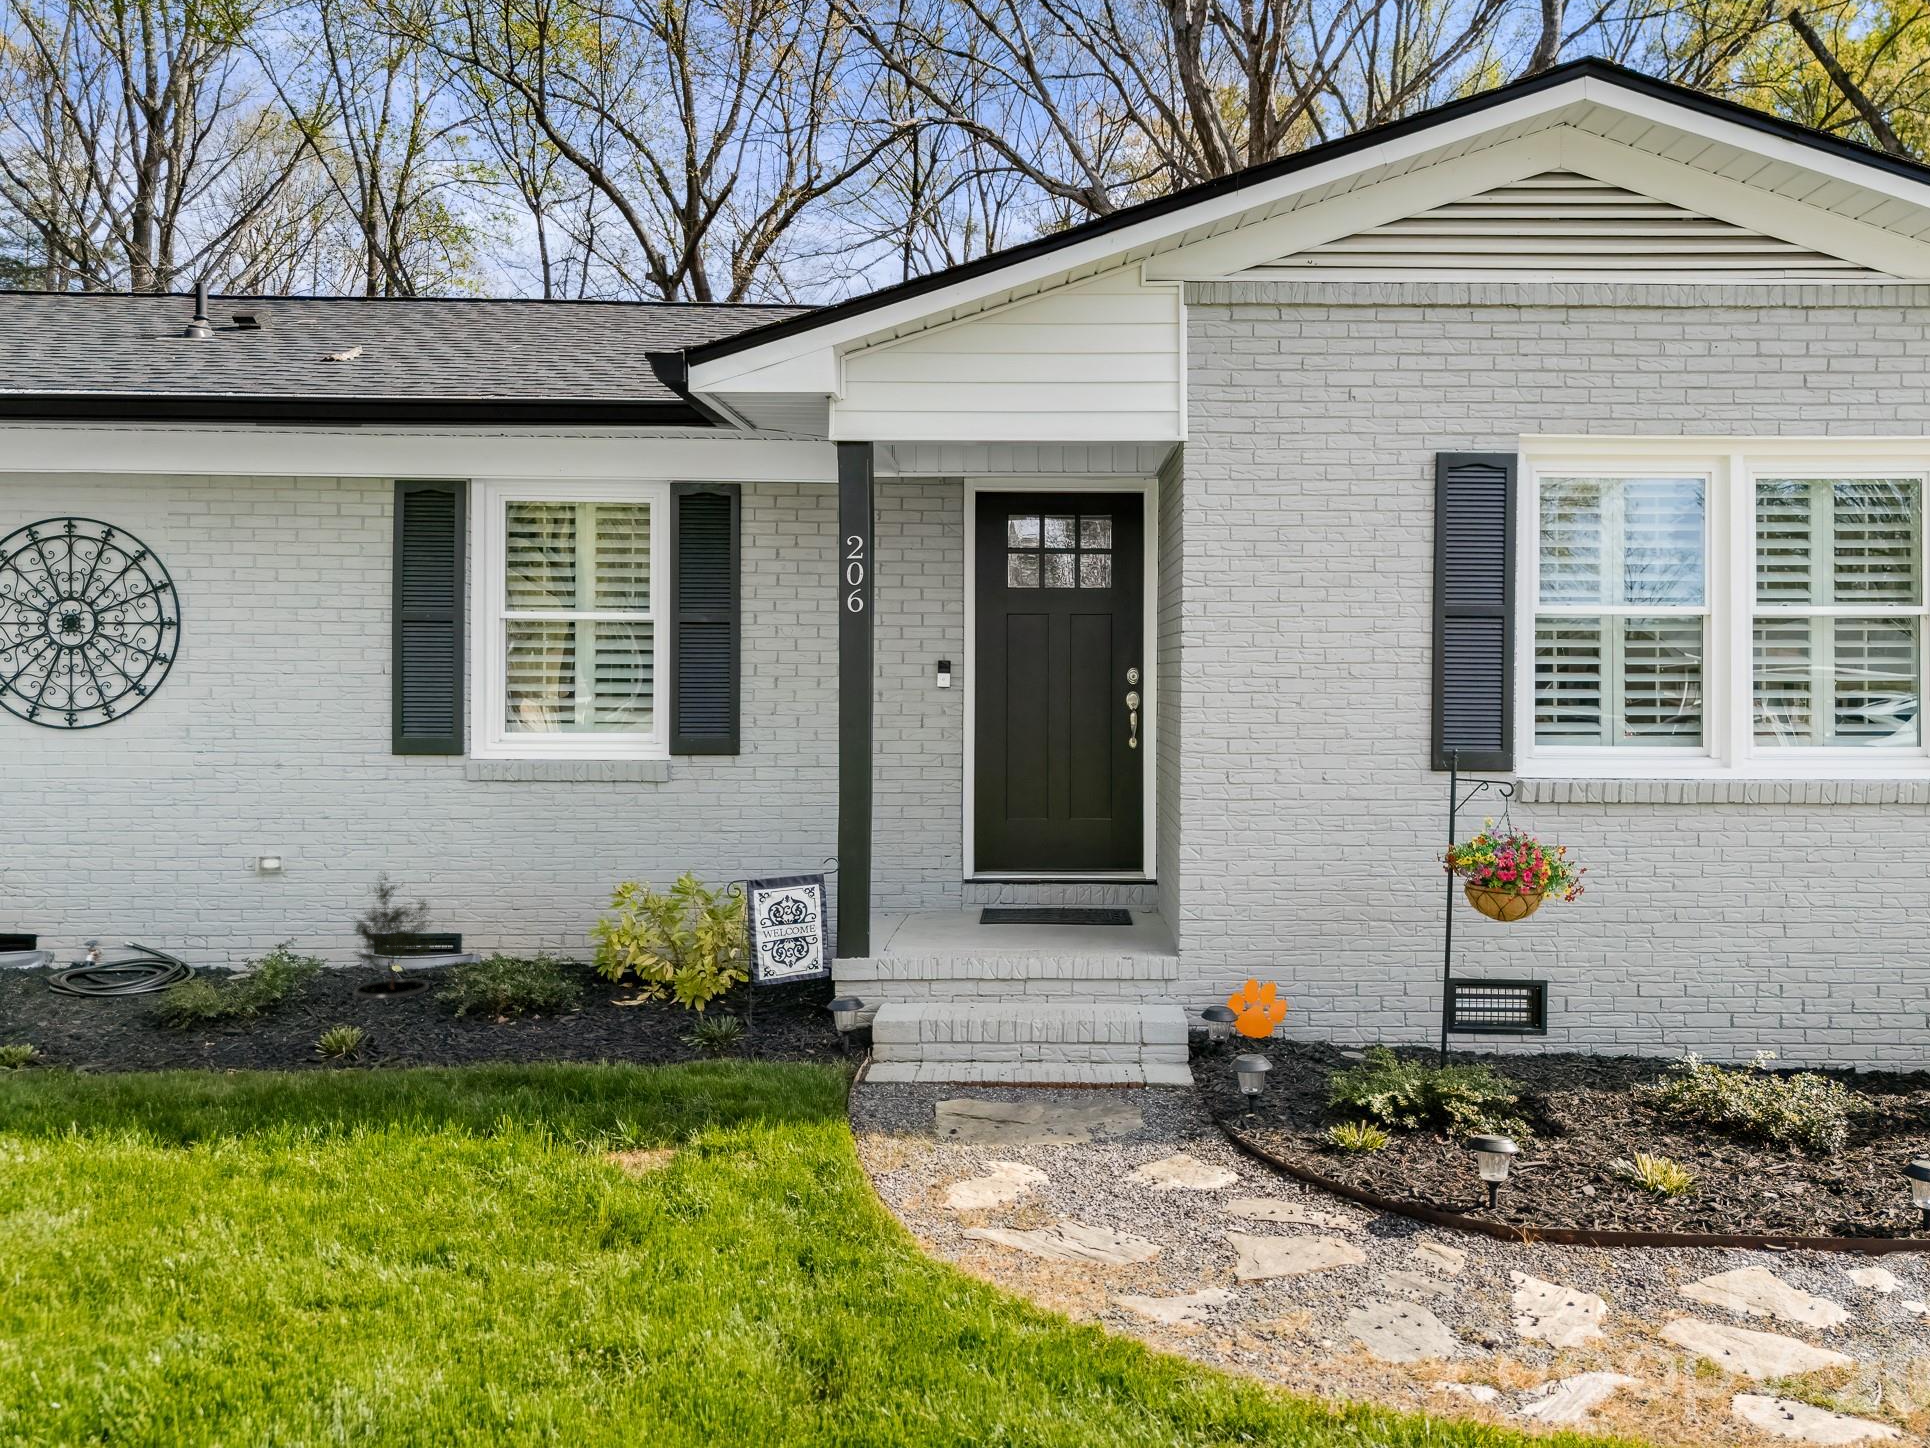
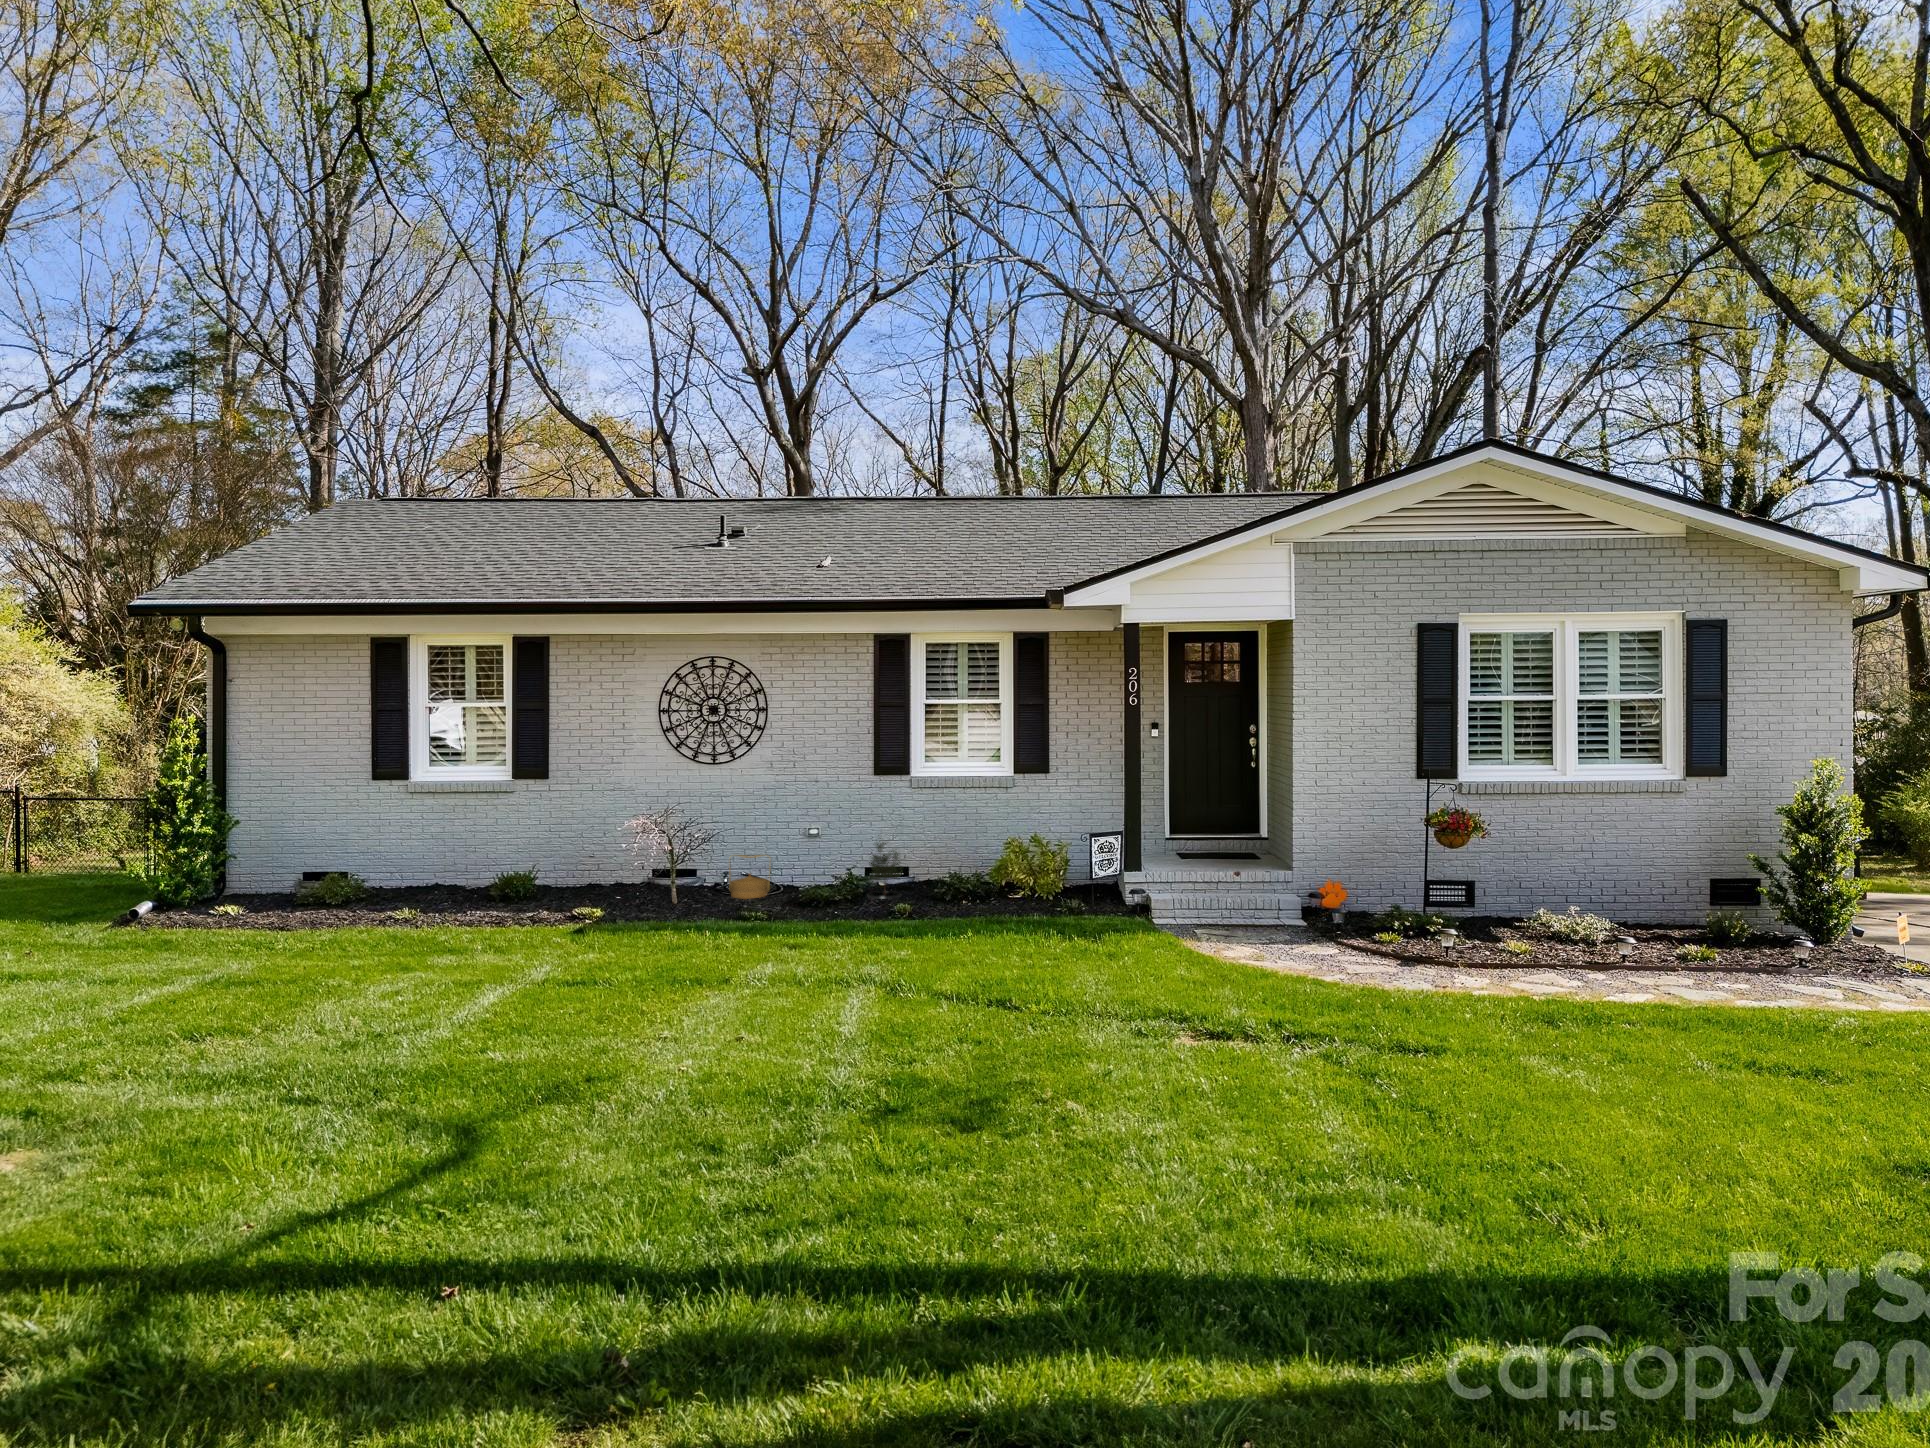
woven basket: none [71,907,166,997] -> present [729,855,770,899]

